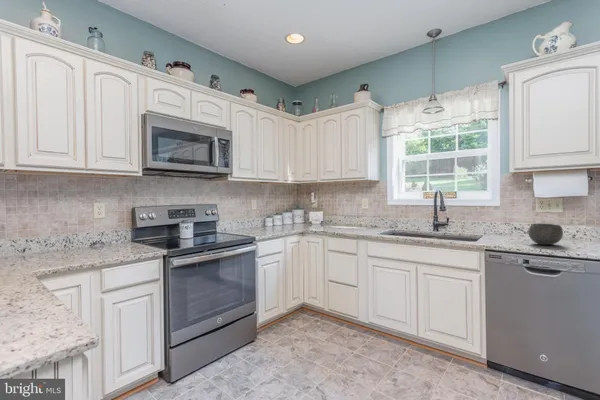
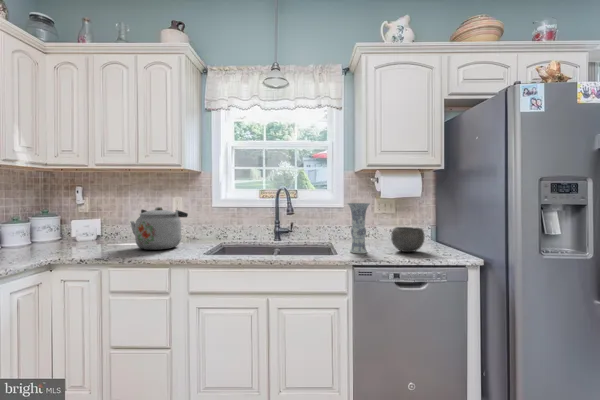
vase: none [485,203,507,242] -> present [348,203,370,253]
kettle: none [339,205,372,231] -> present [131,207,188,250]

